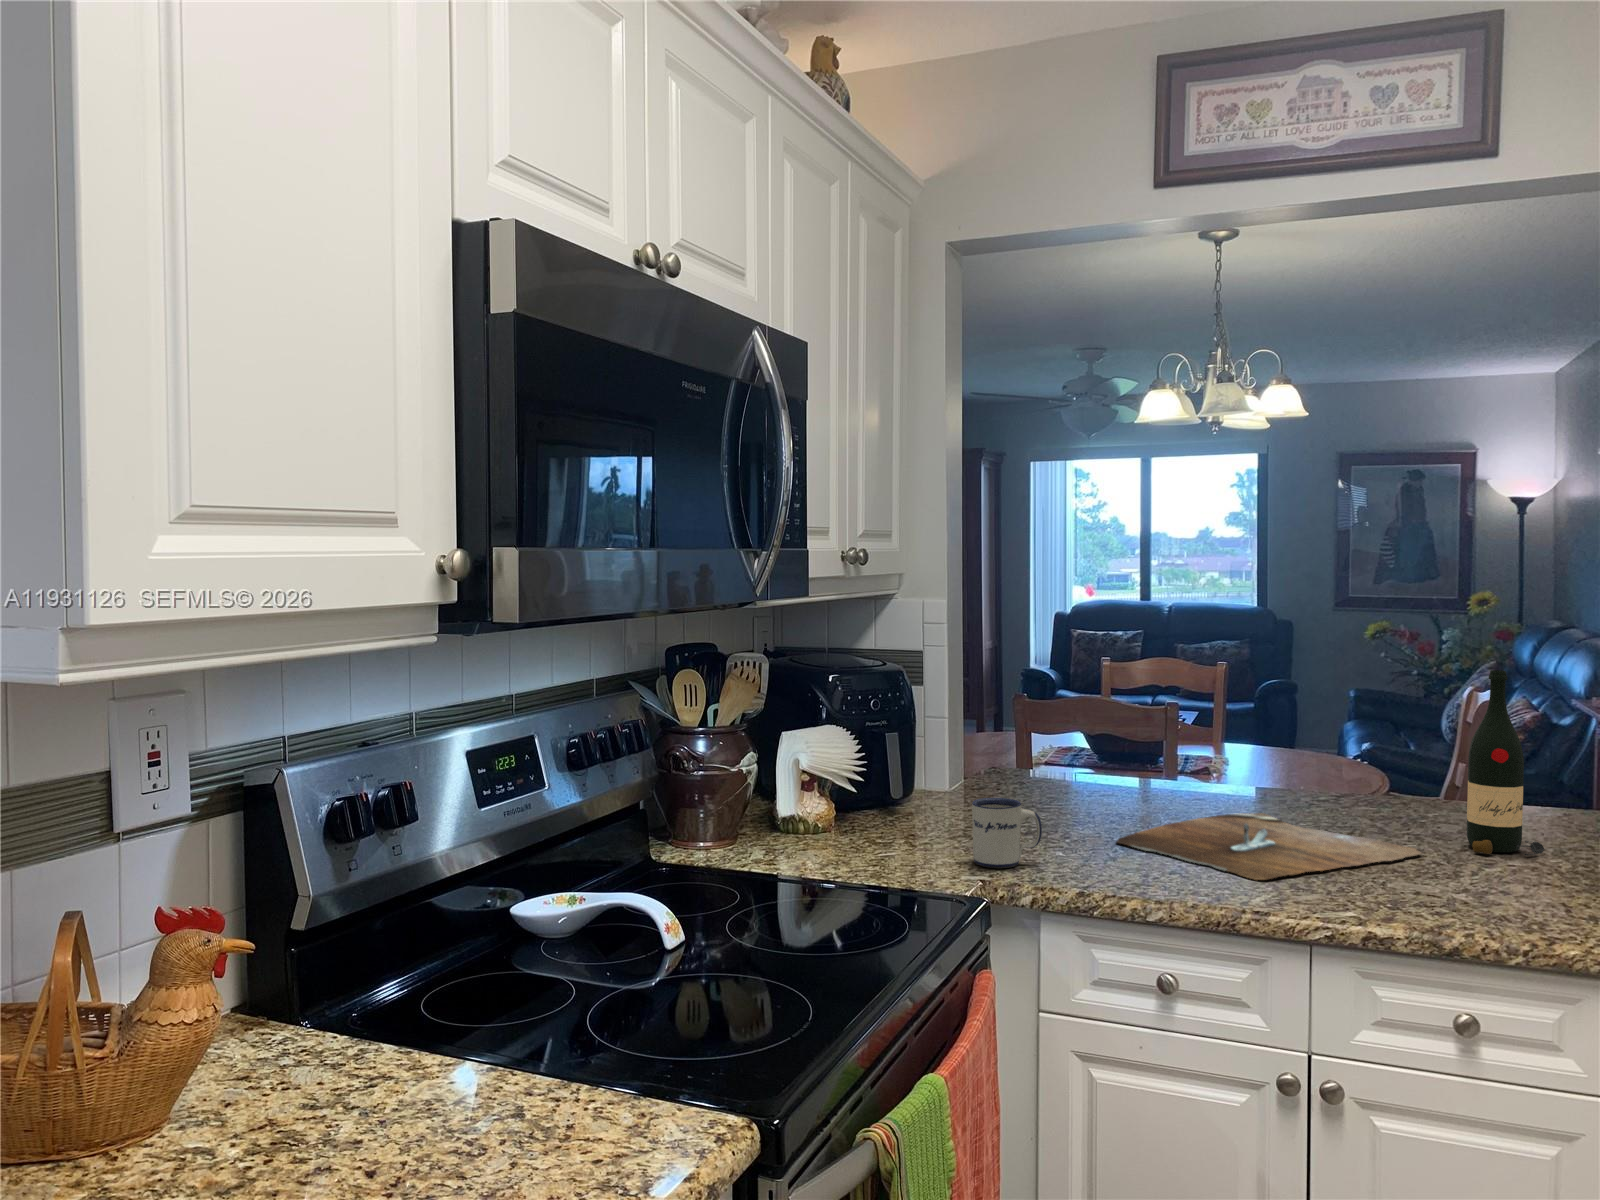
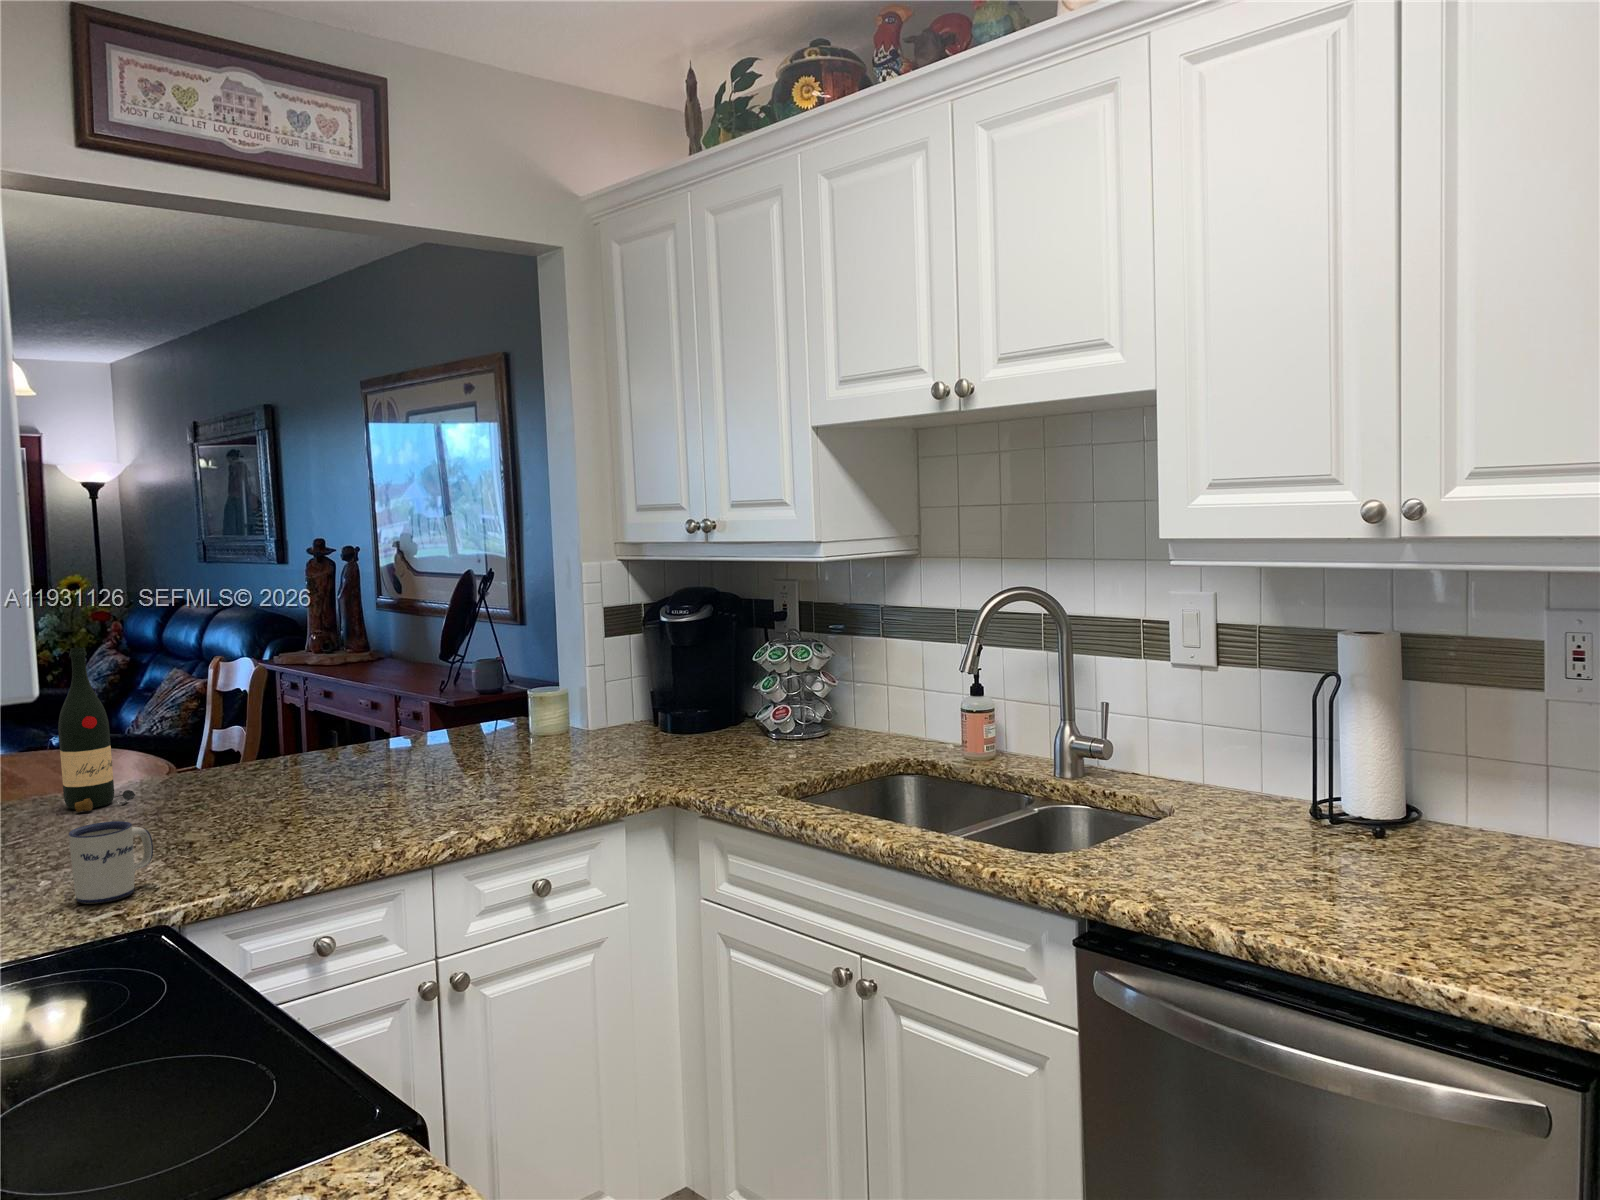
wine bottle: present [1467,670,1544,855] -> present [58,648,135,812]
cutting board: present [1116,813,1421,880] -> none [173,779,423,845]

